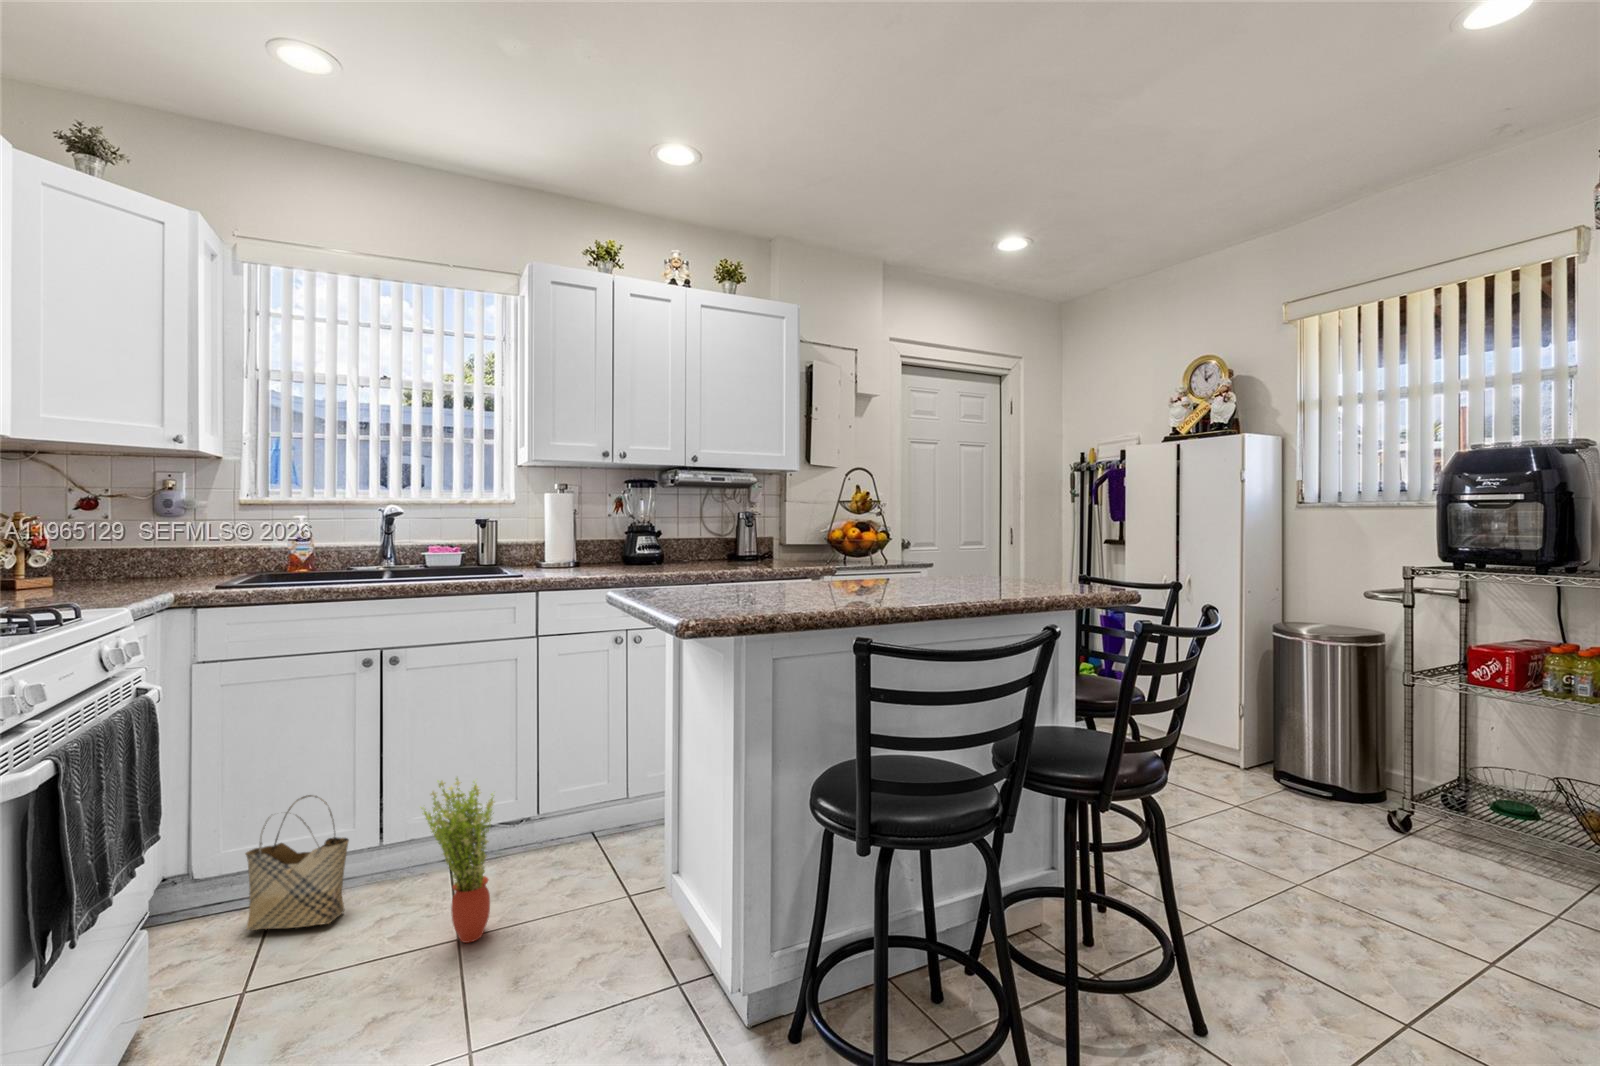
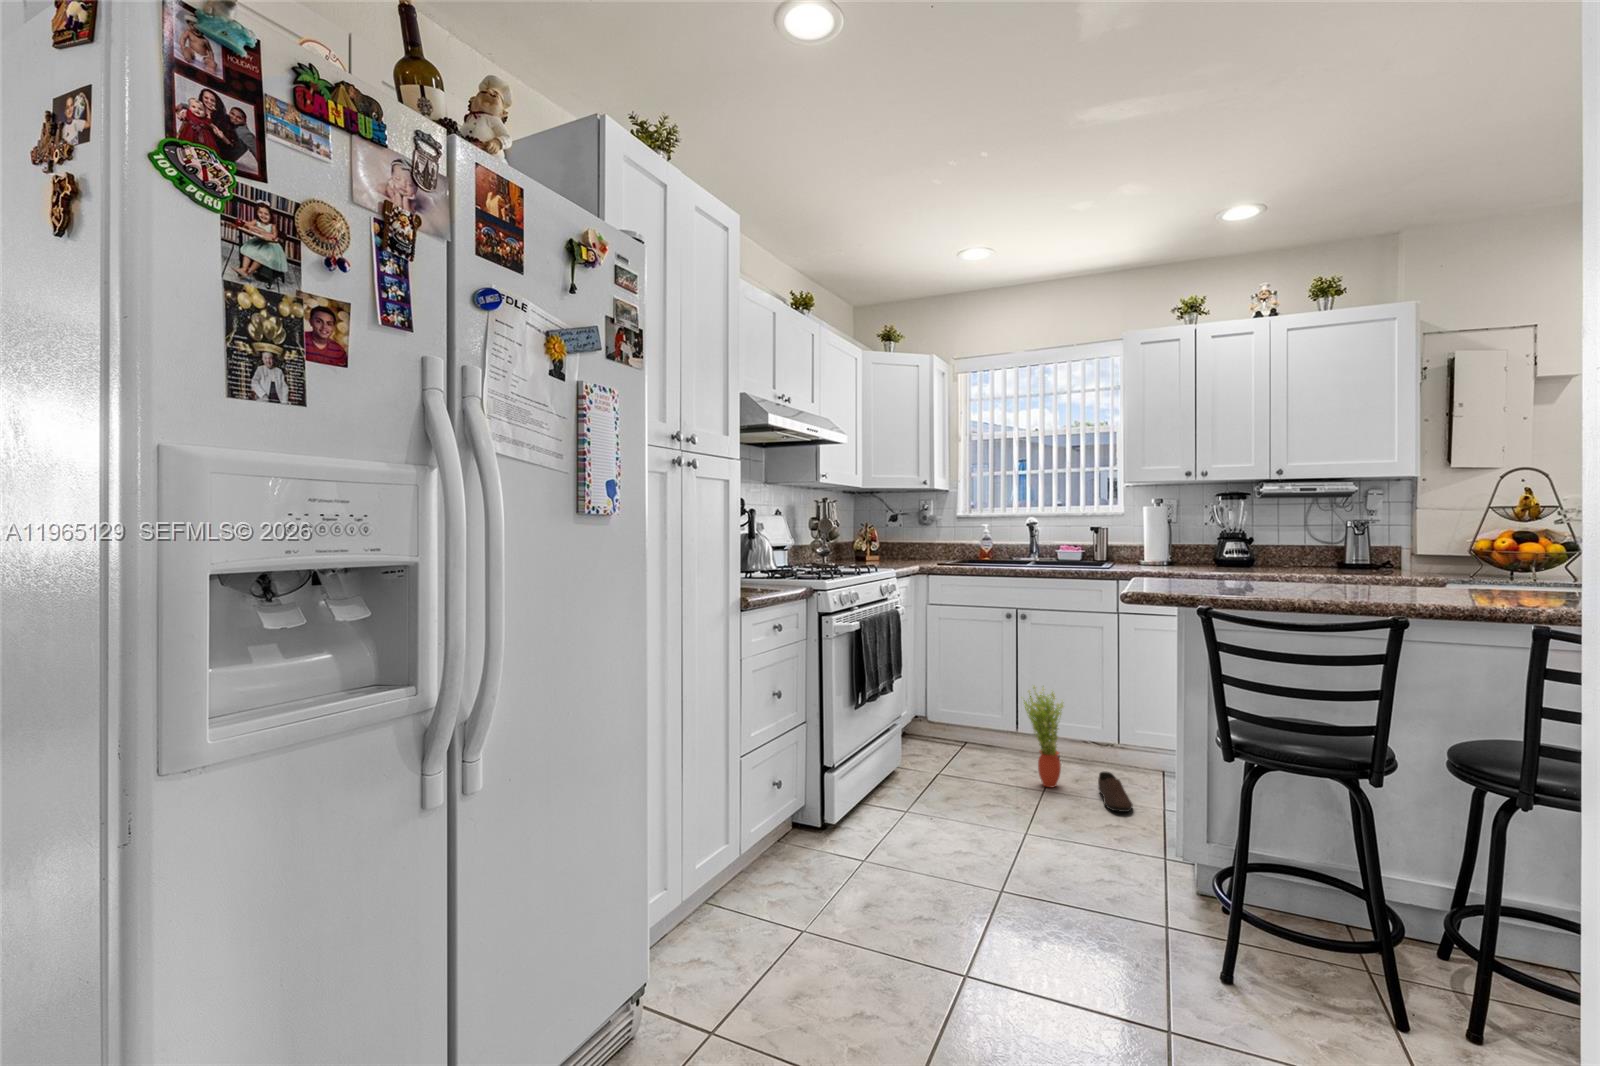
woven basket: present [246,795,349,931] -> none [946,686,994,758]
shoe: none [550,880,615,949] -> present [1098,772,1133,812]

